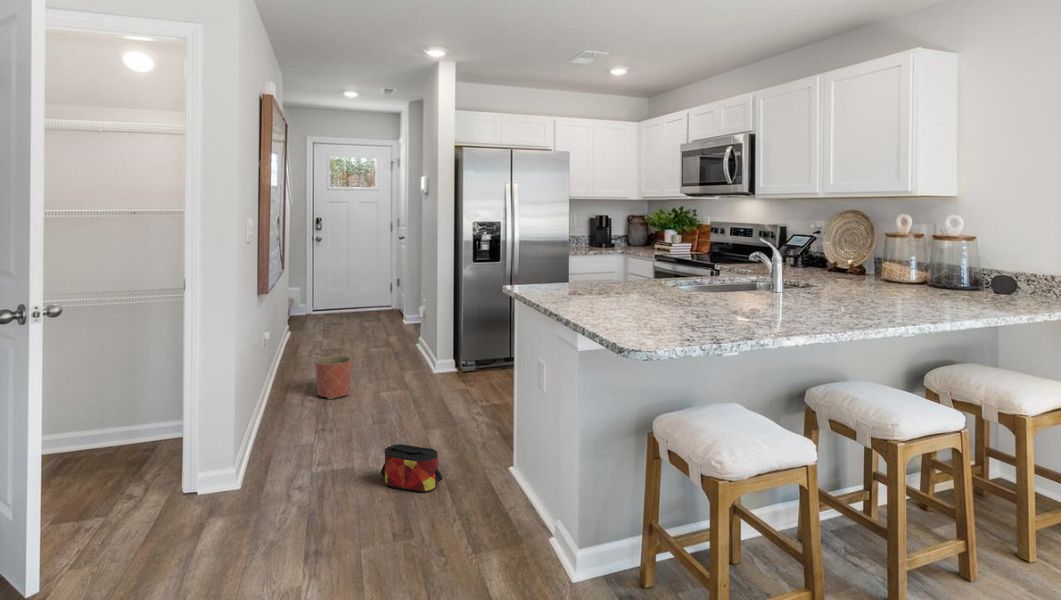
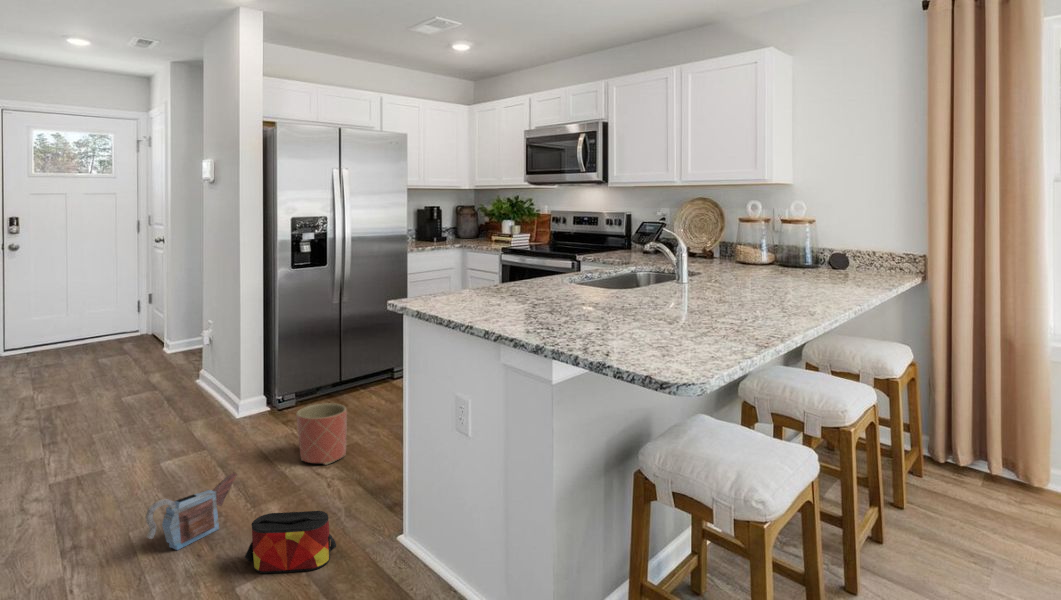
planter: present [315,356,352,399] -> present [297,403,347,465]
watering can: none [325,411,393,459] -> present [146,473,237,550]

